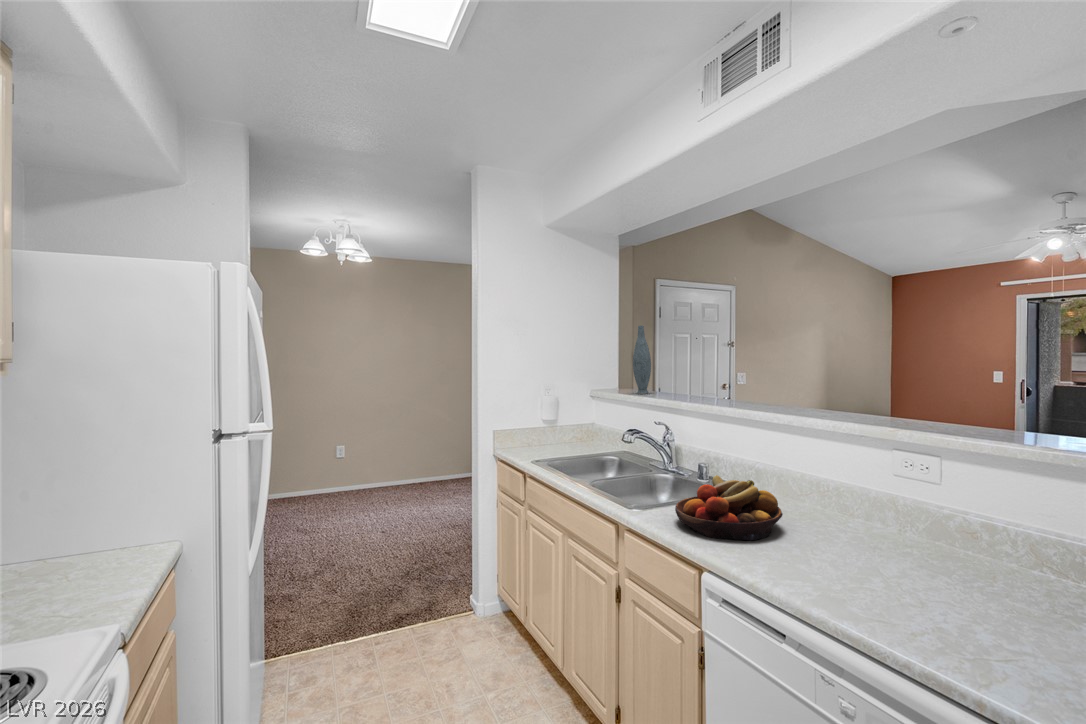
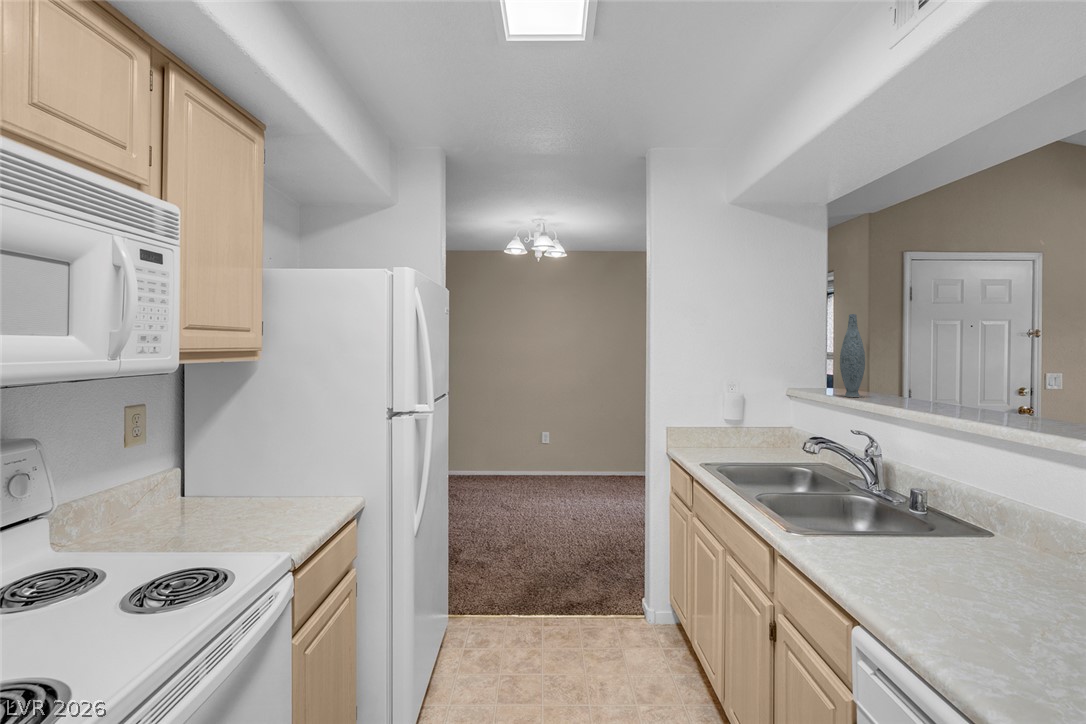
fruit bowl: present [675,475,783,540] -> none [840,507,997,599]

